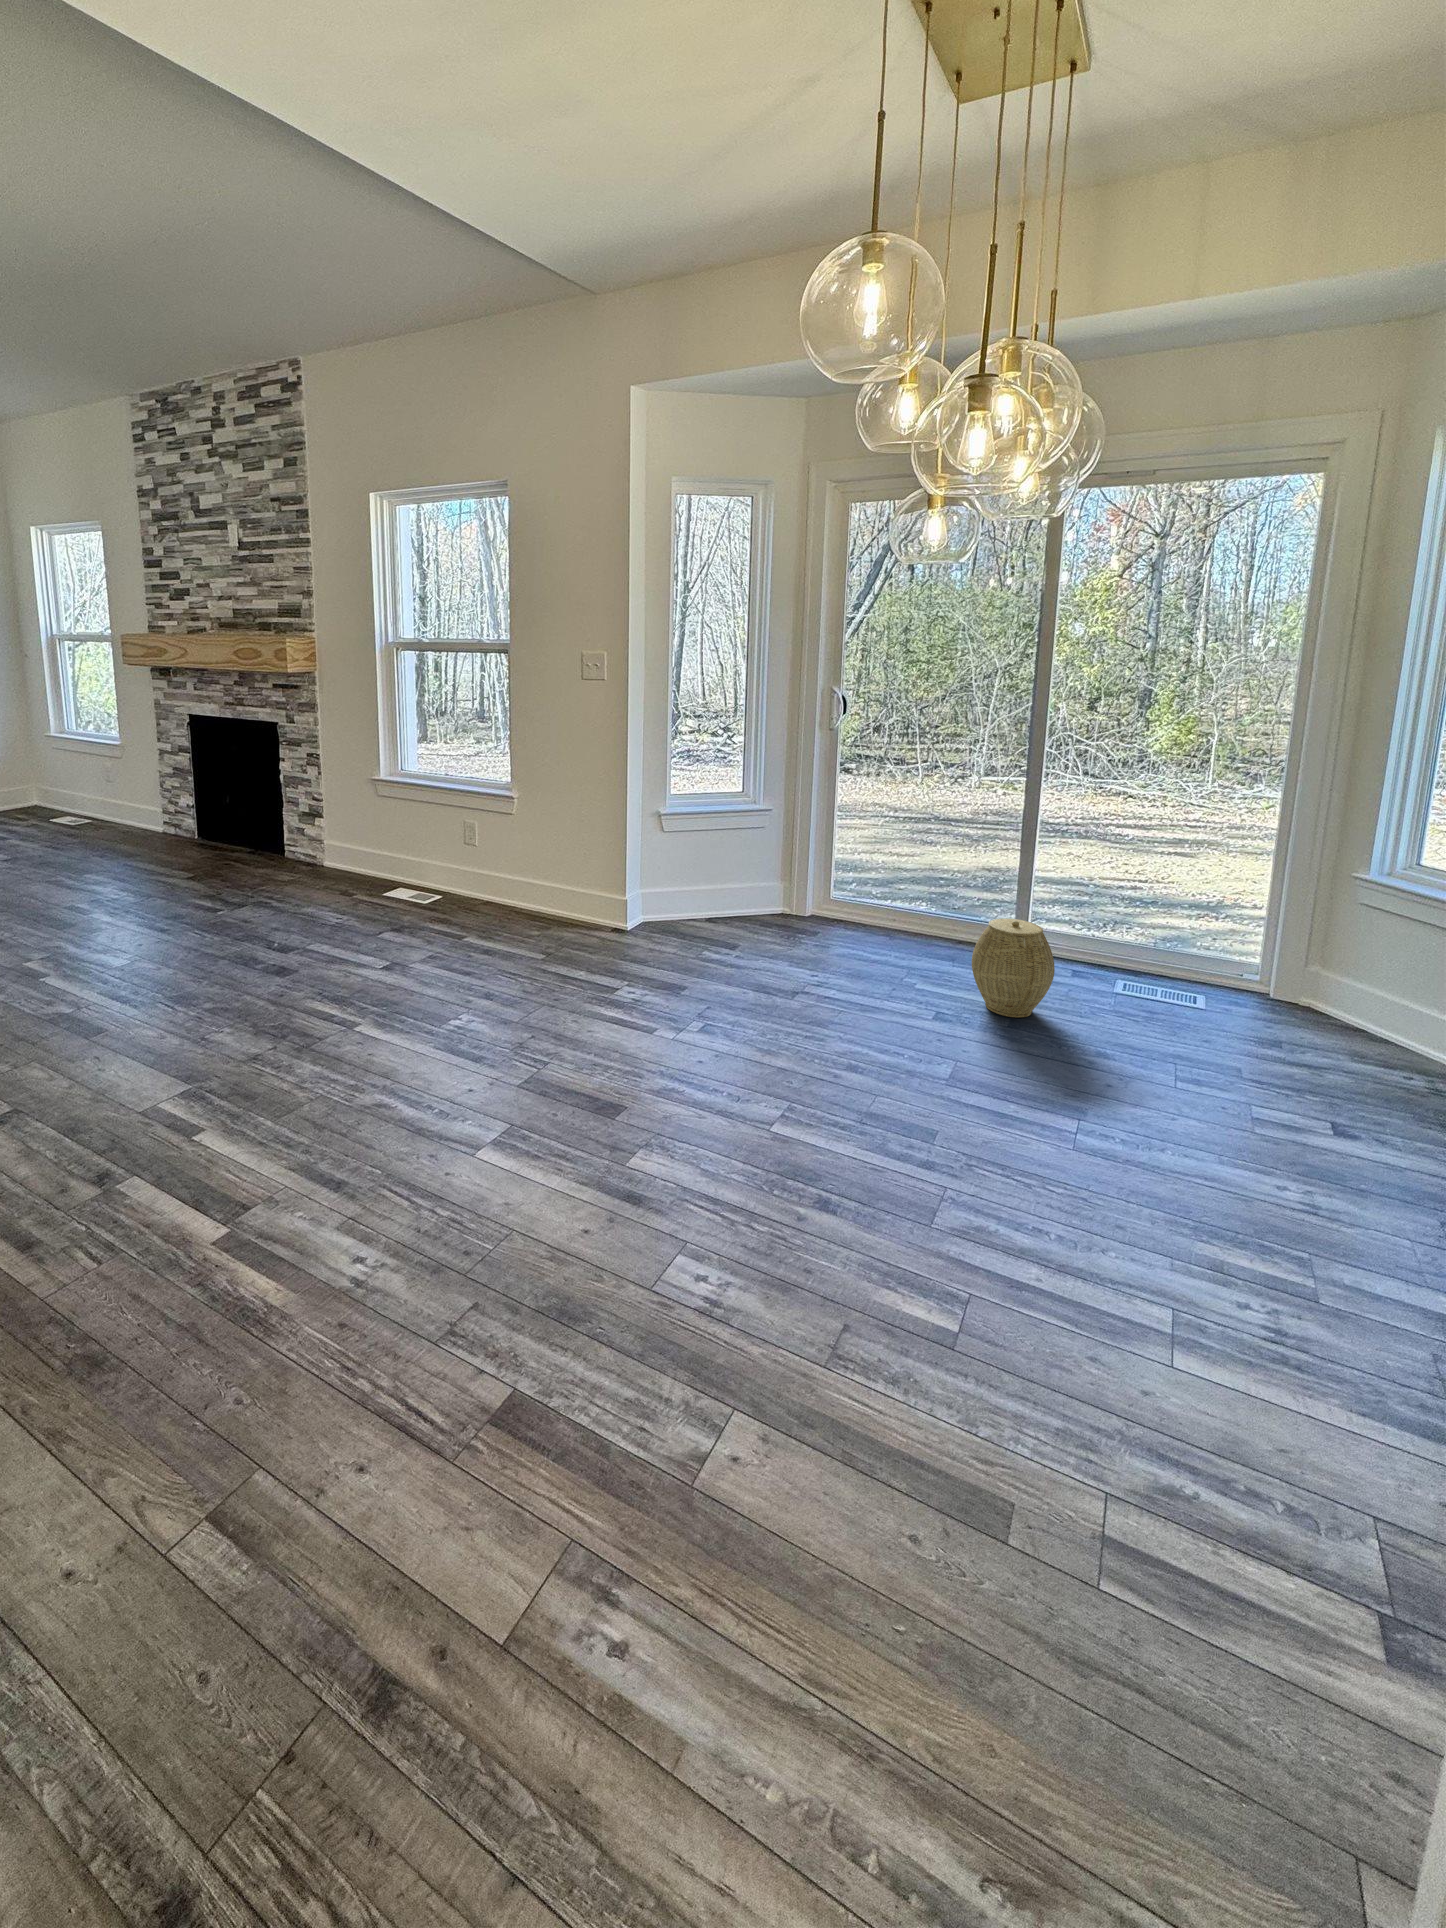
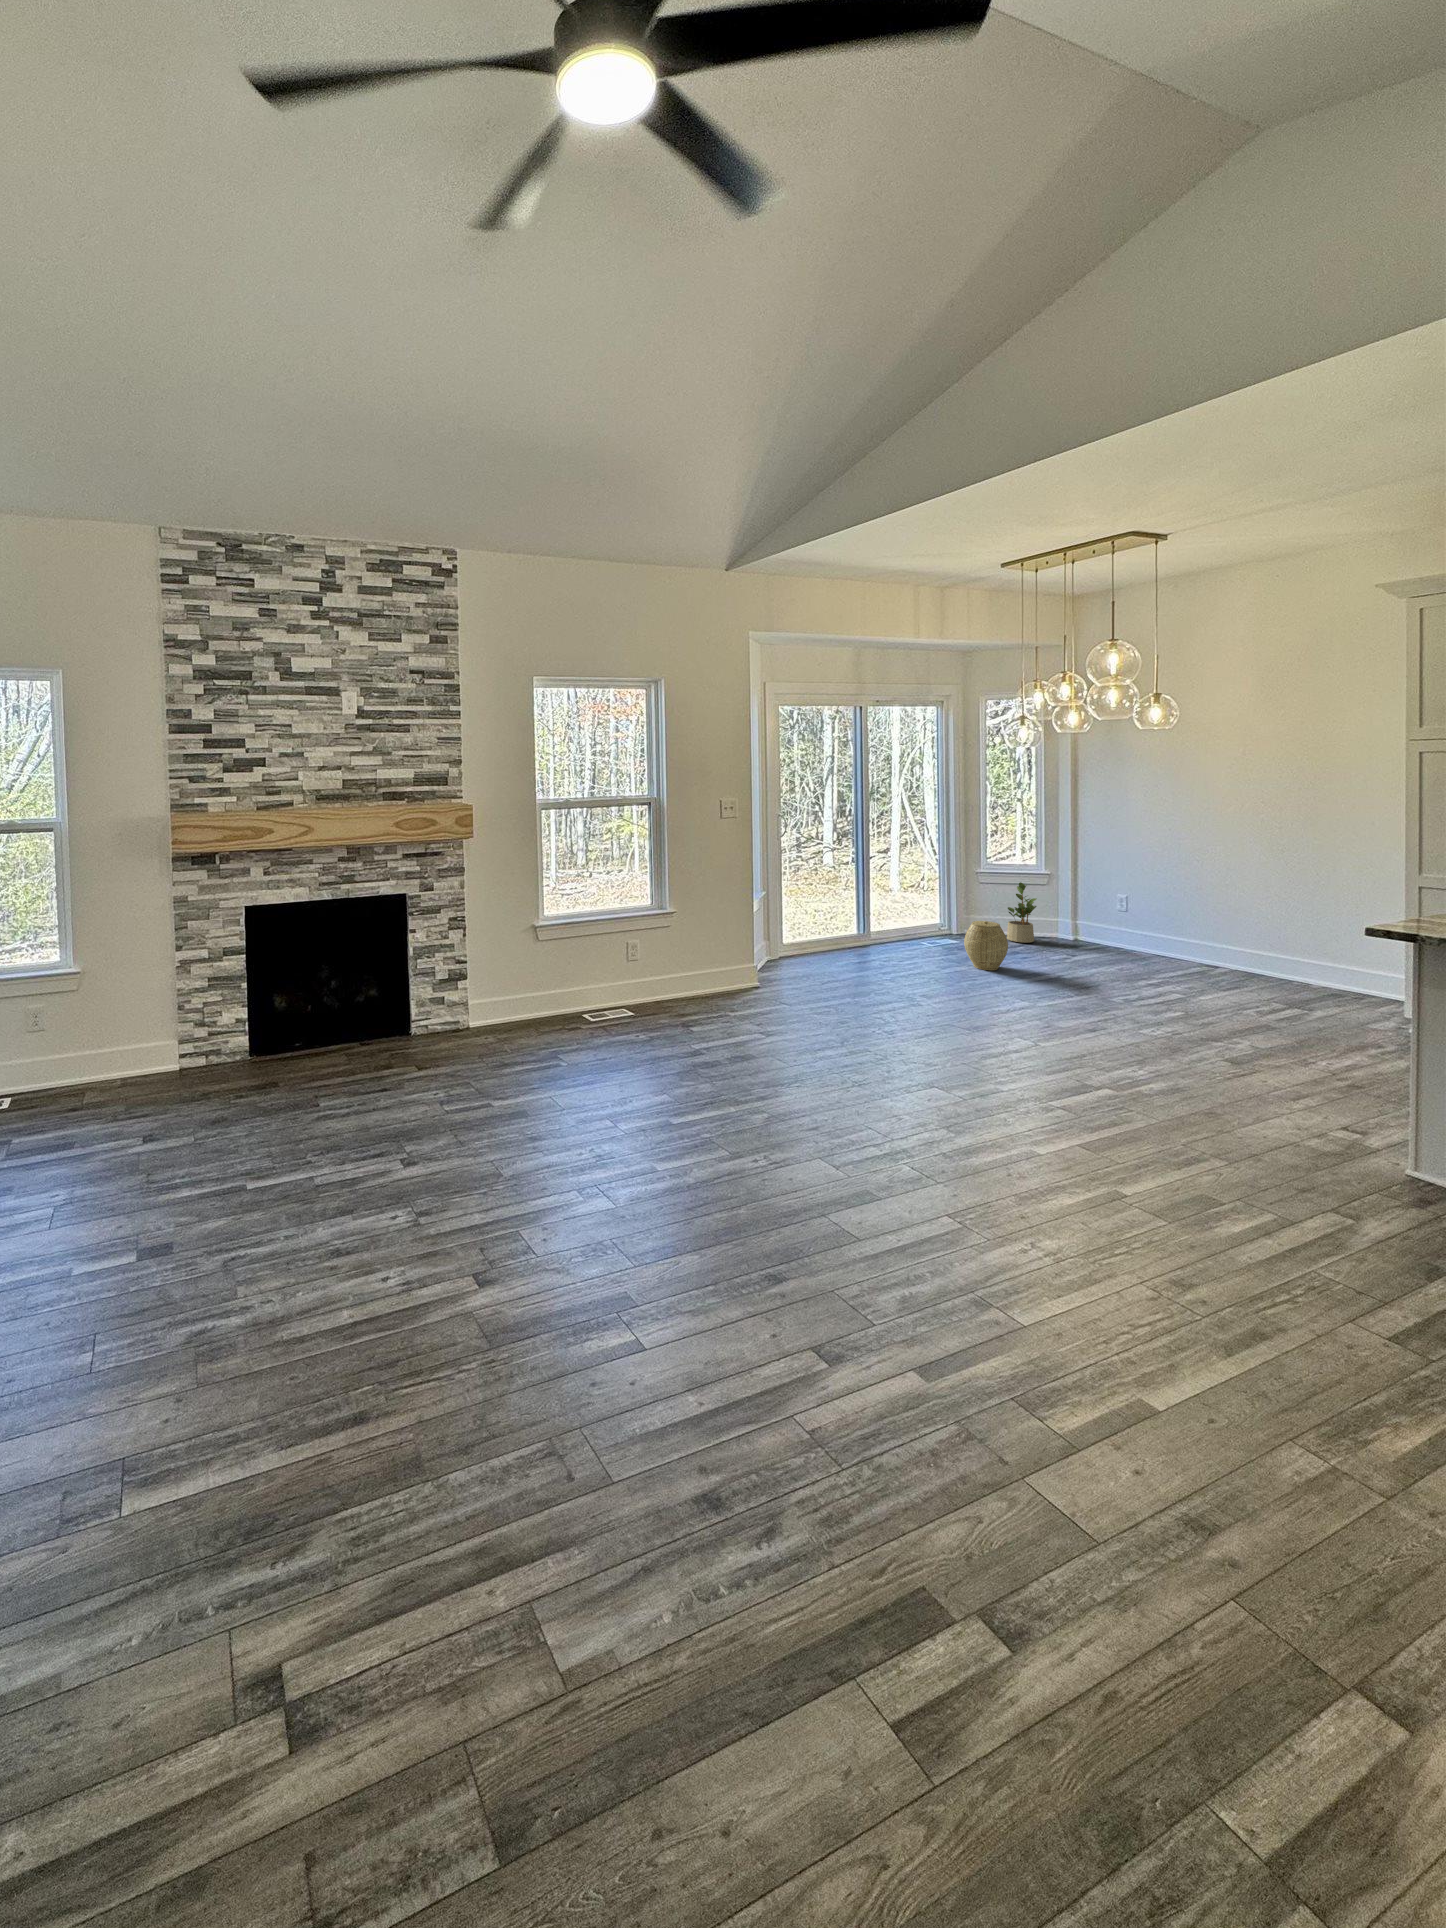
potted plant: none [1247,885,1349,1021] -> present [1007,882,1036,943]

